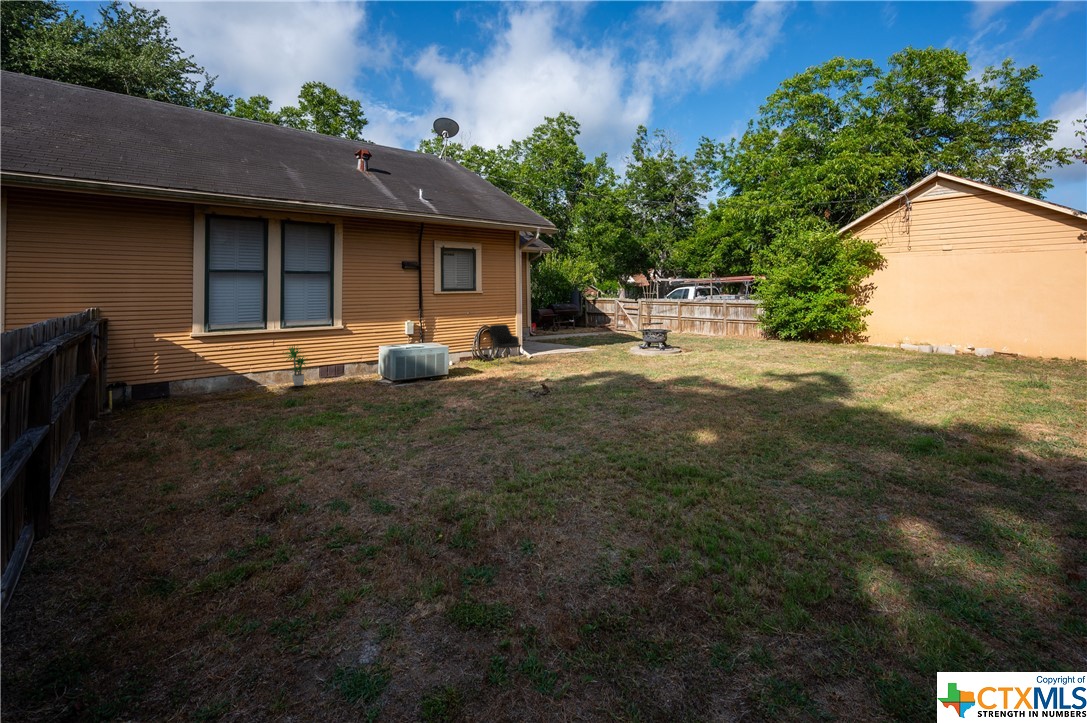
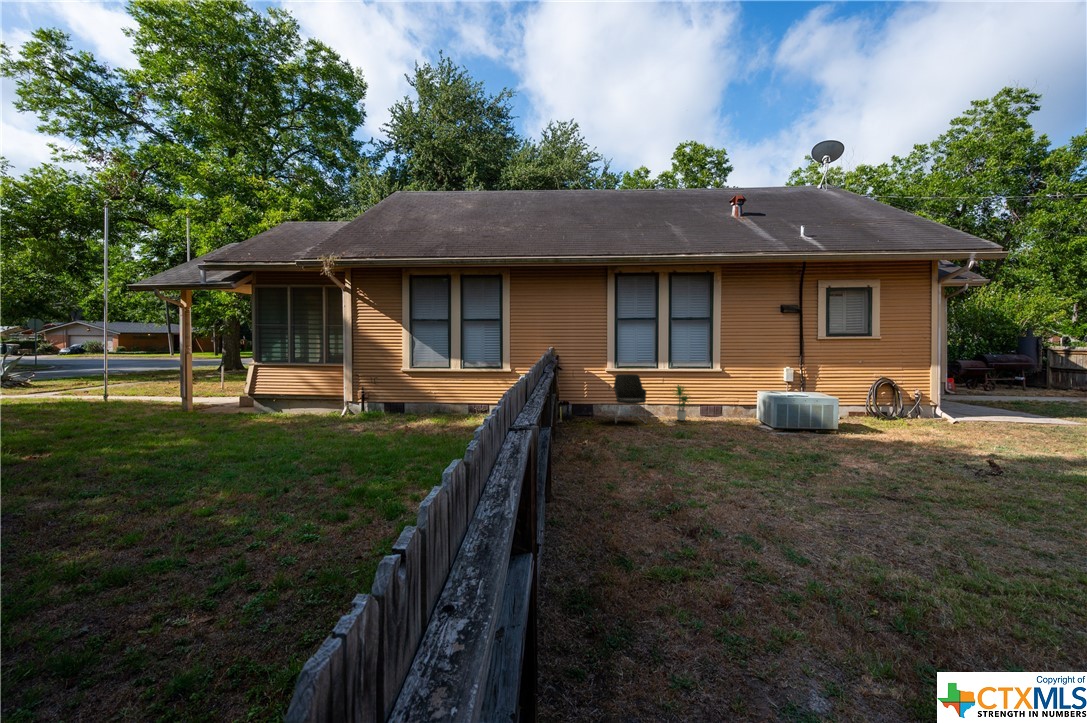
chair: present [490,324,519,366] -> present [614,374,647,423]

